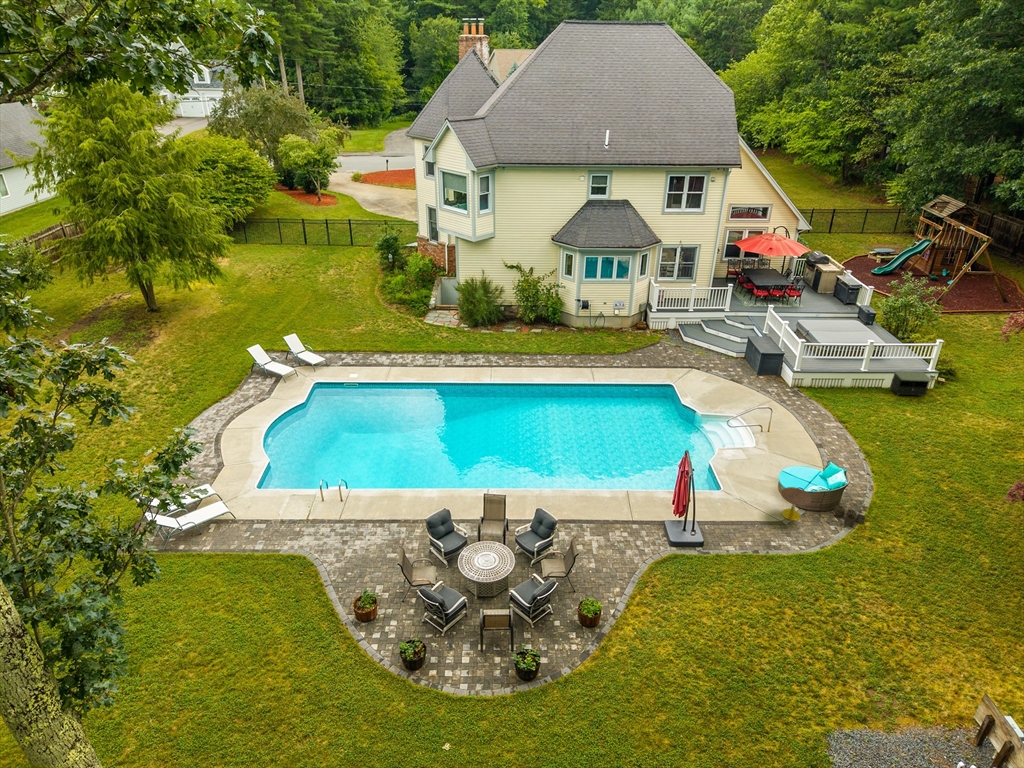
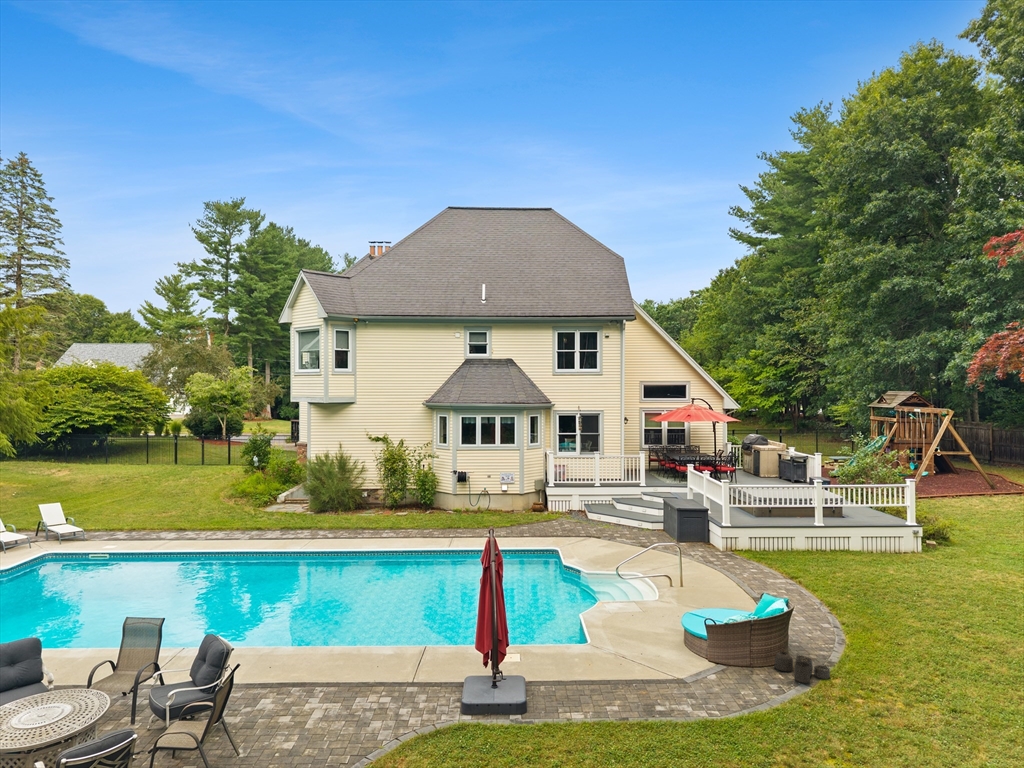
storage bench: present [890,371,931,396] -> none [861,521,912,556]
side table: present [781,487,811,521] -> none [674,619,726,677]

